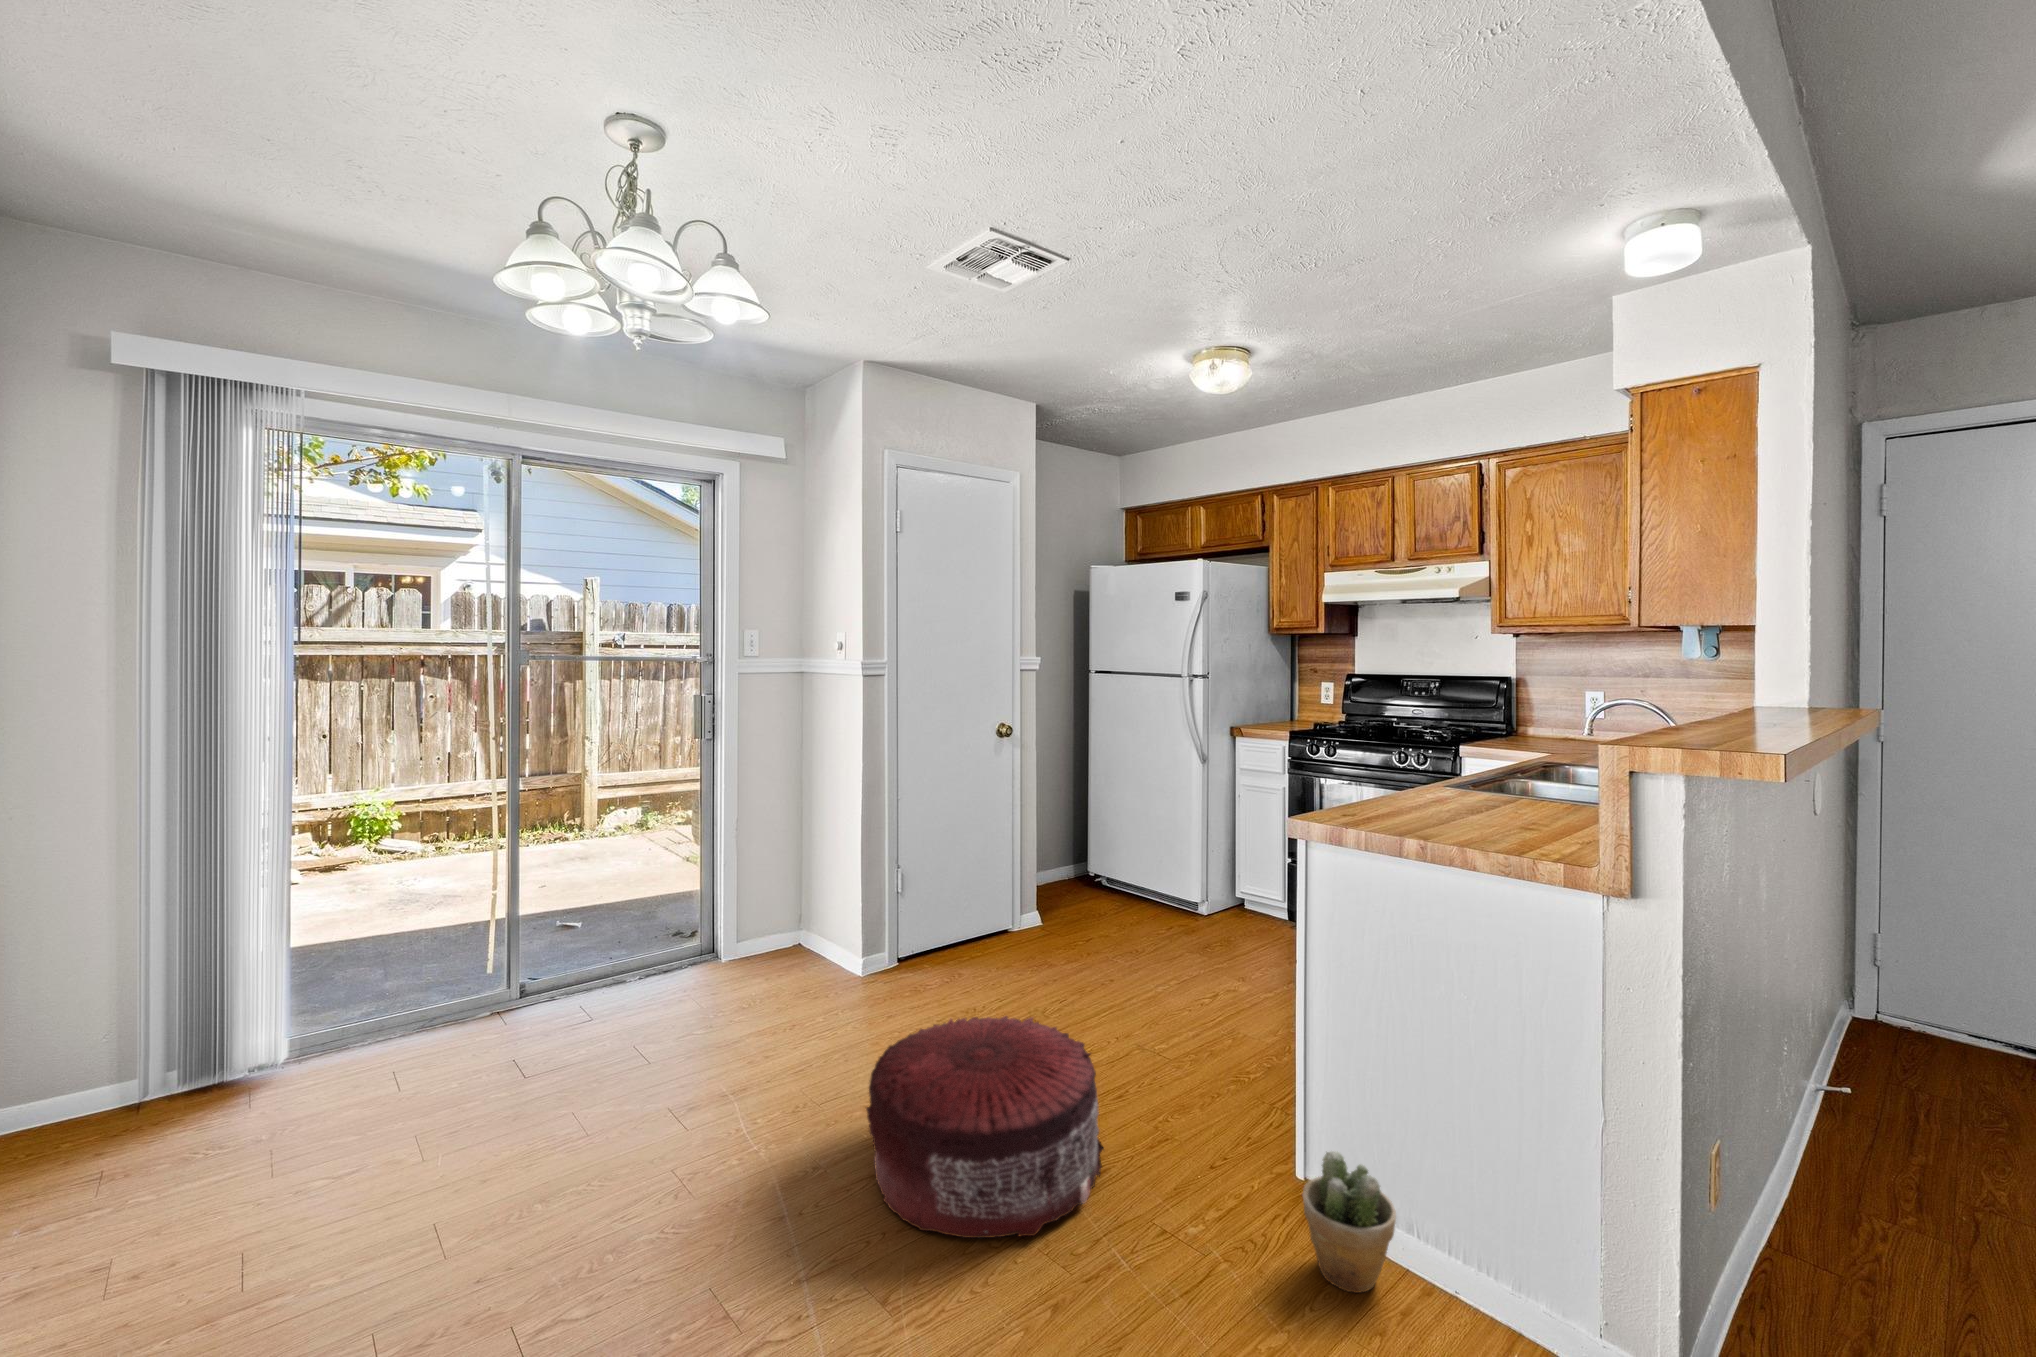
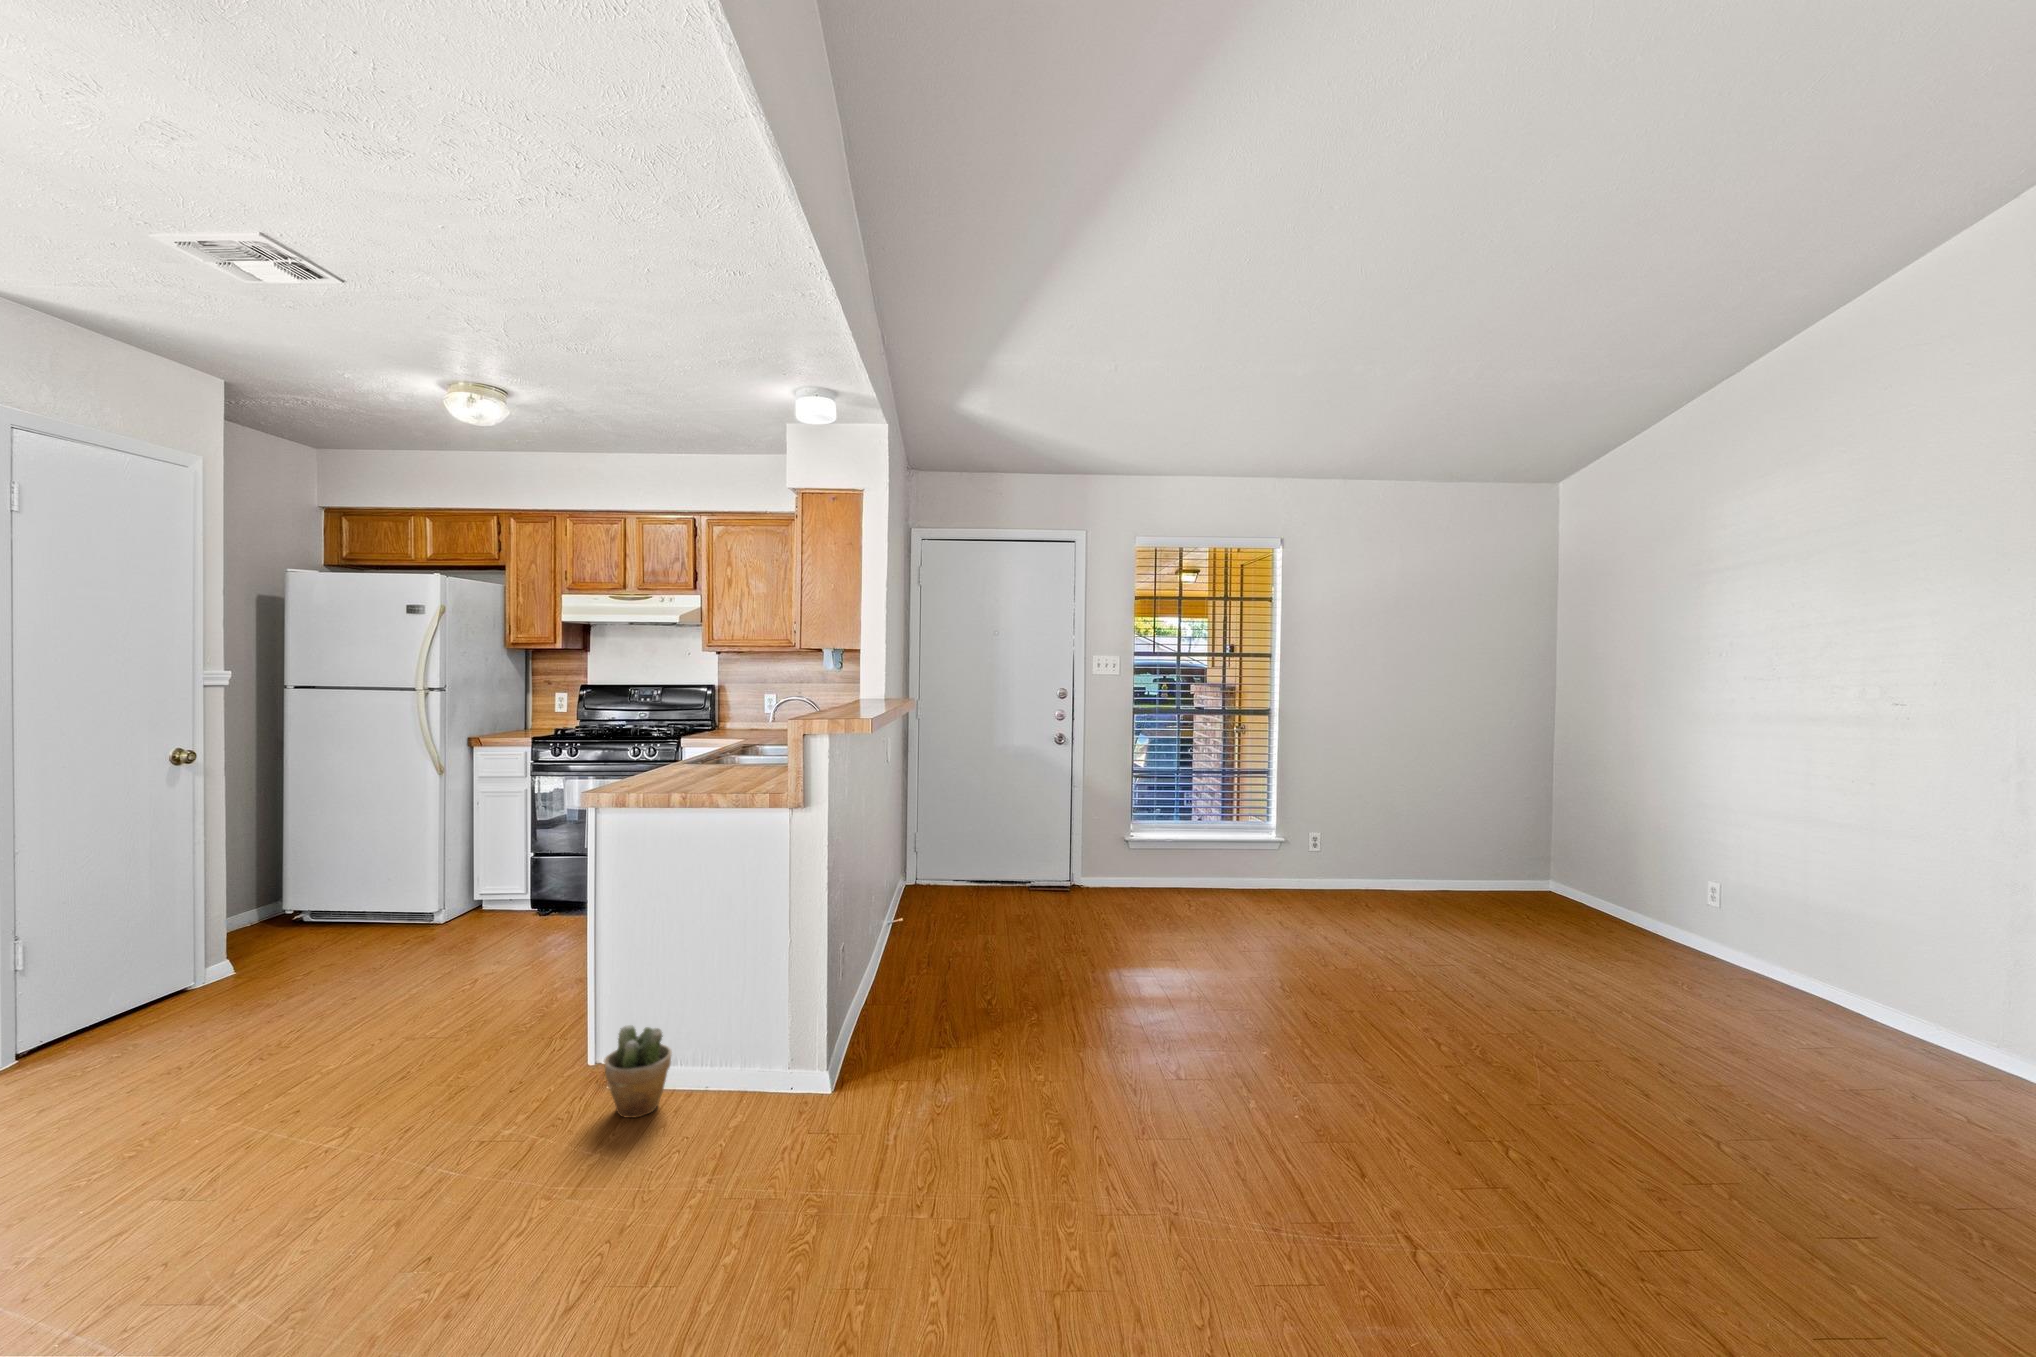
pouf: present [866,1016,1104,1238] -> none [101,1025,410,1250]

